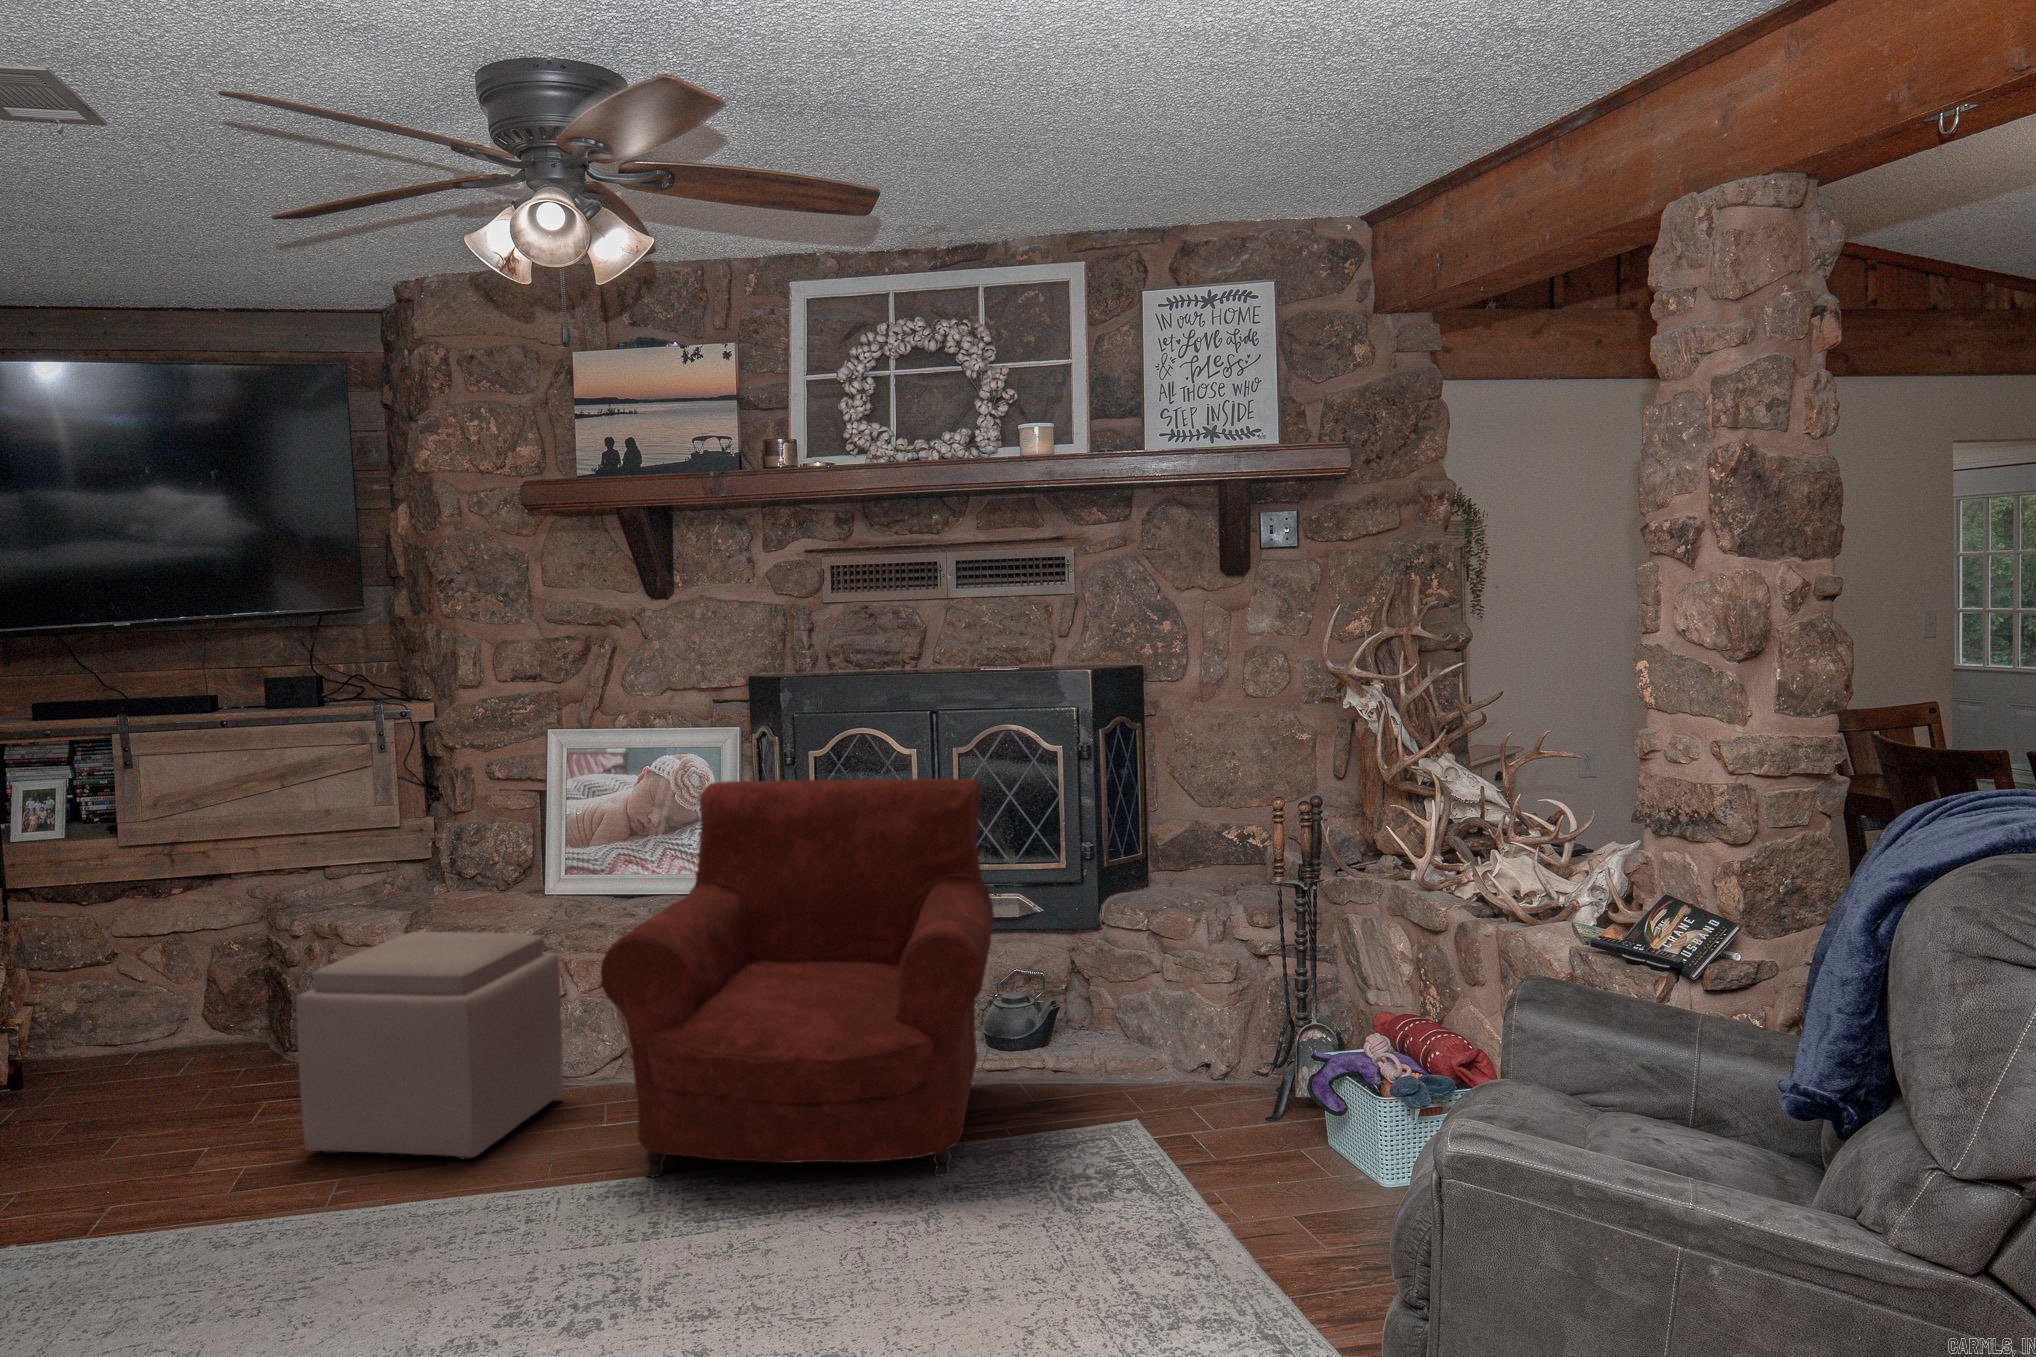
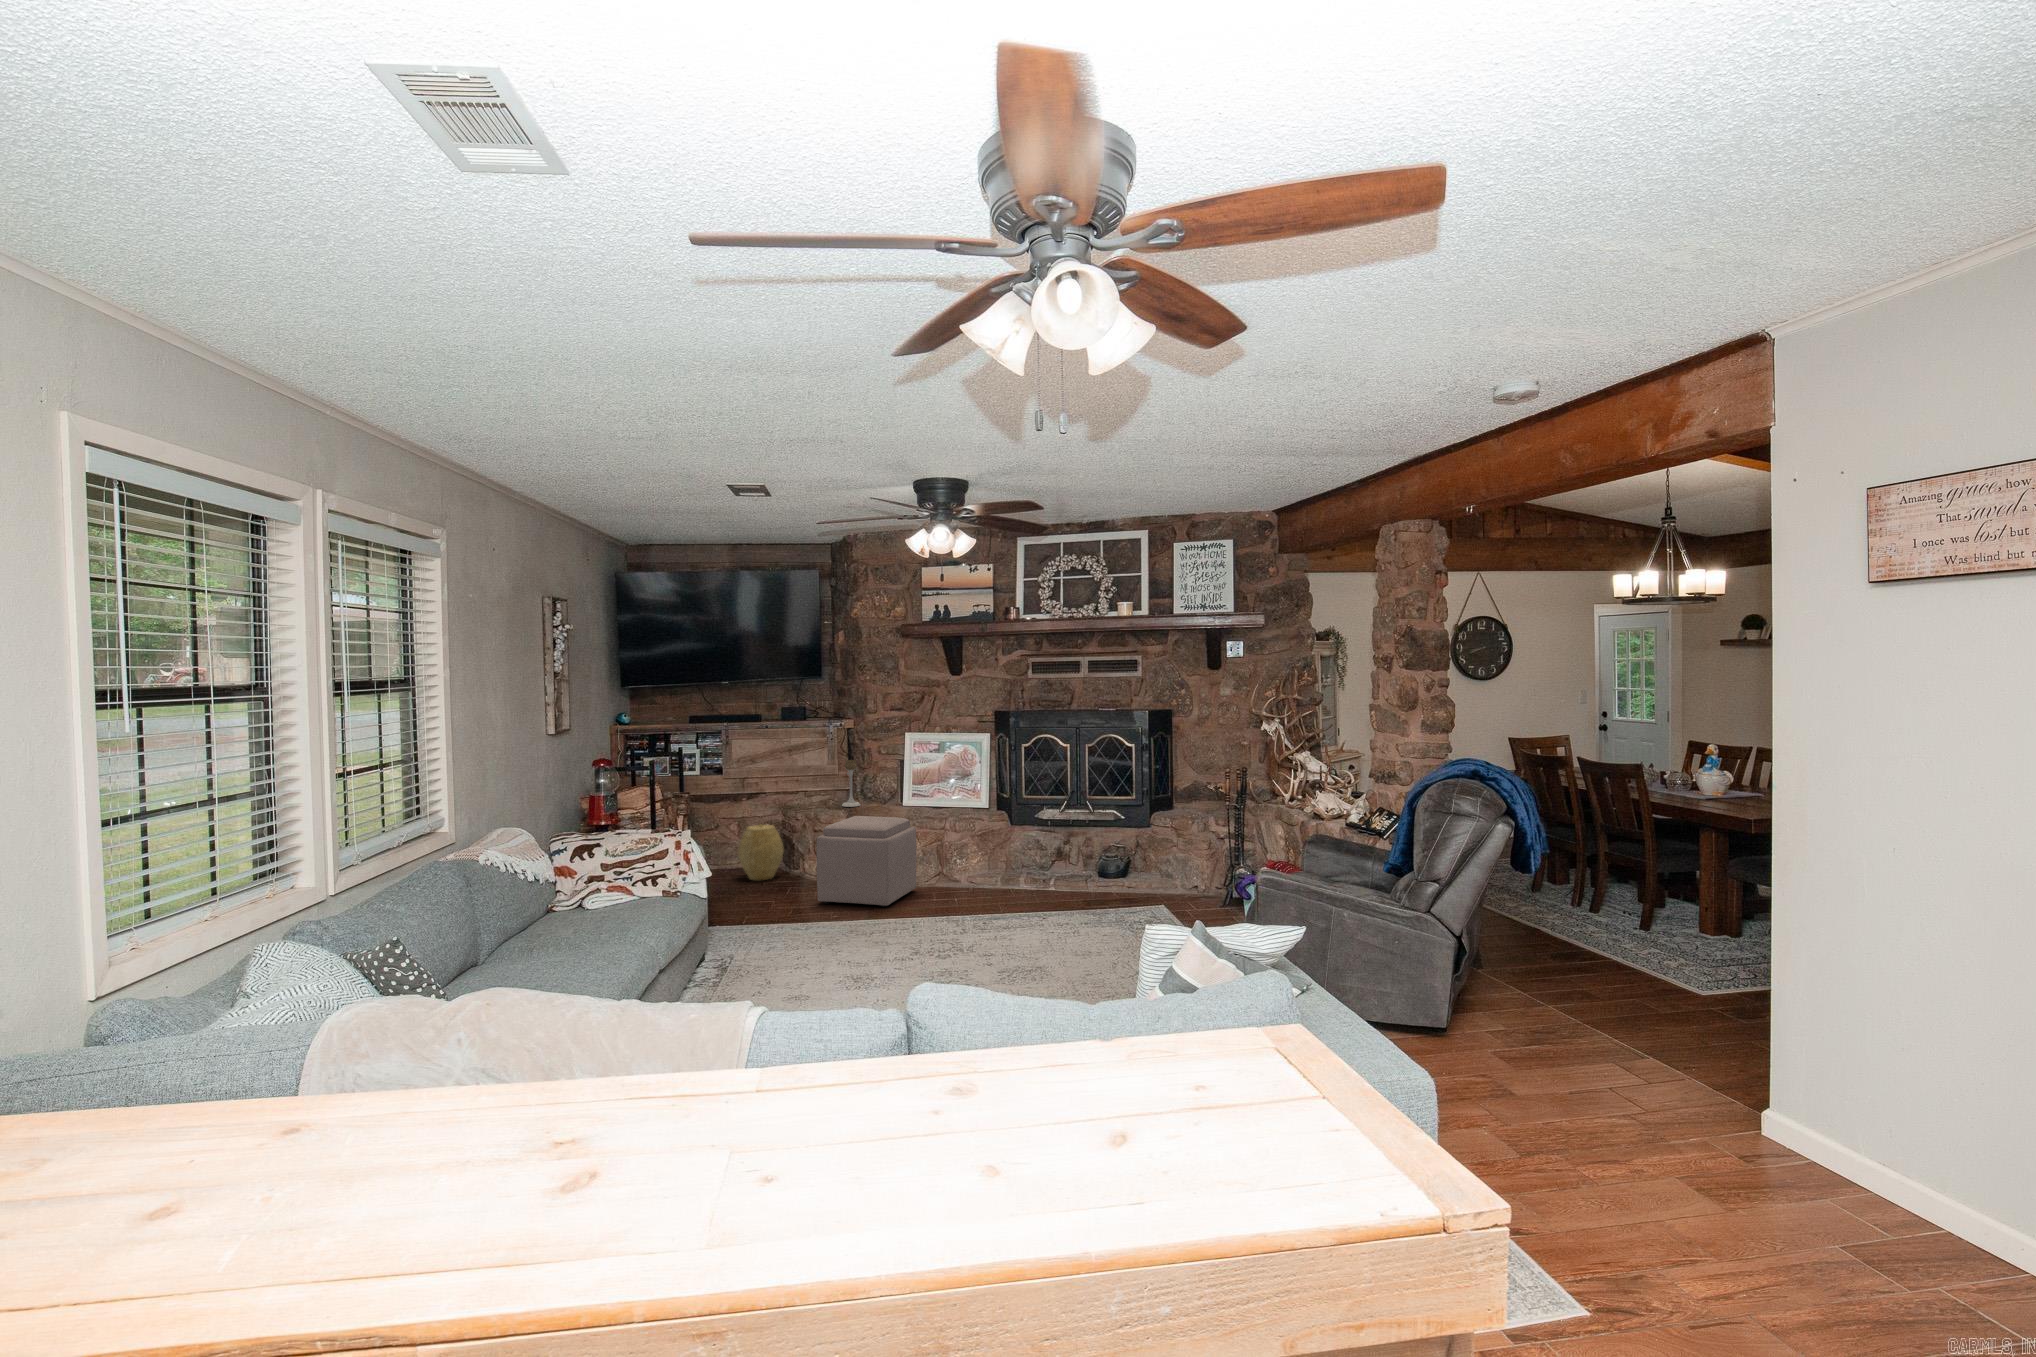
armchair: present [601,778,994,1177] -> none [943,756,1103,919]
candle holder: none [402,794,448,902] -> present [842,760,860,807]
woven basket: none [149,950,265,1082] -> present [738,824,783,880]

